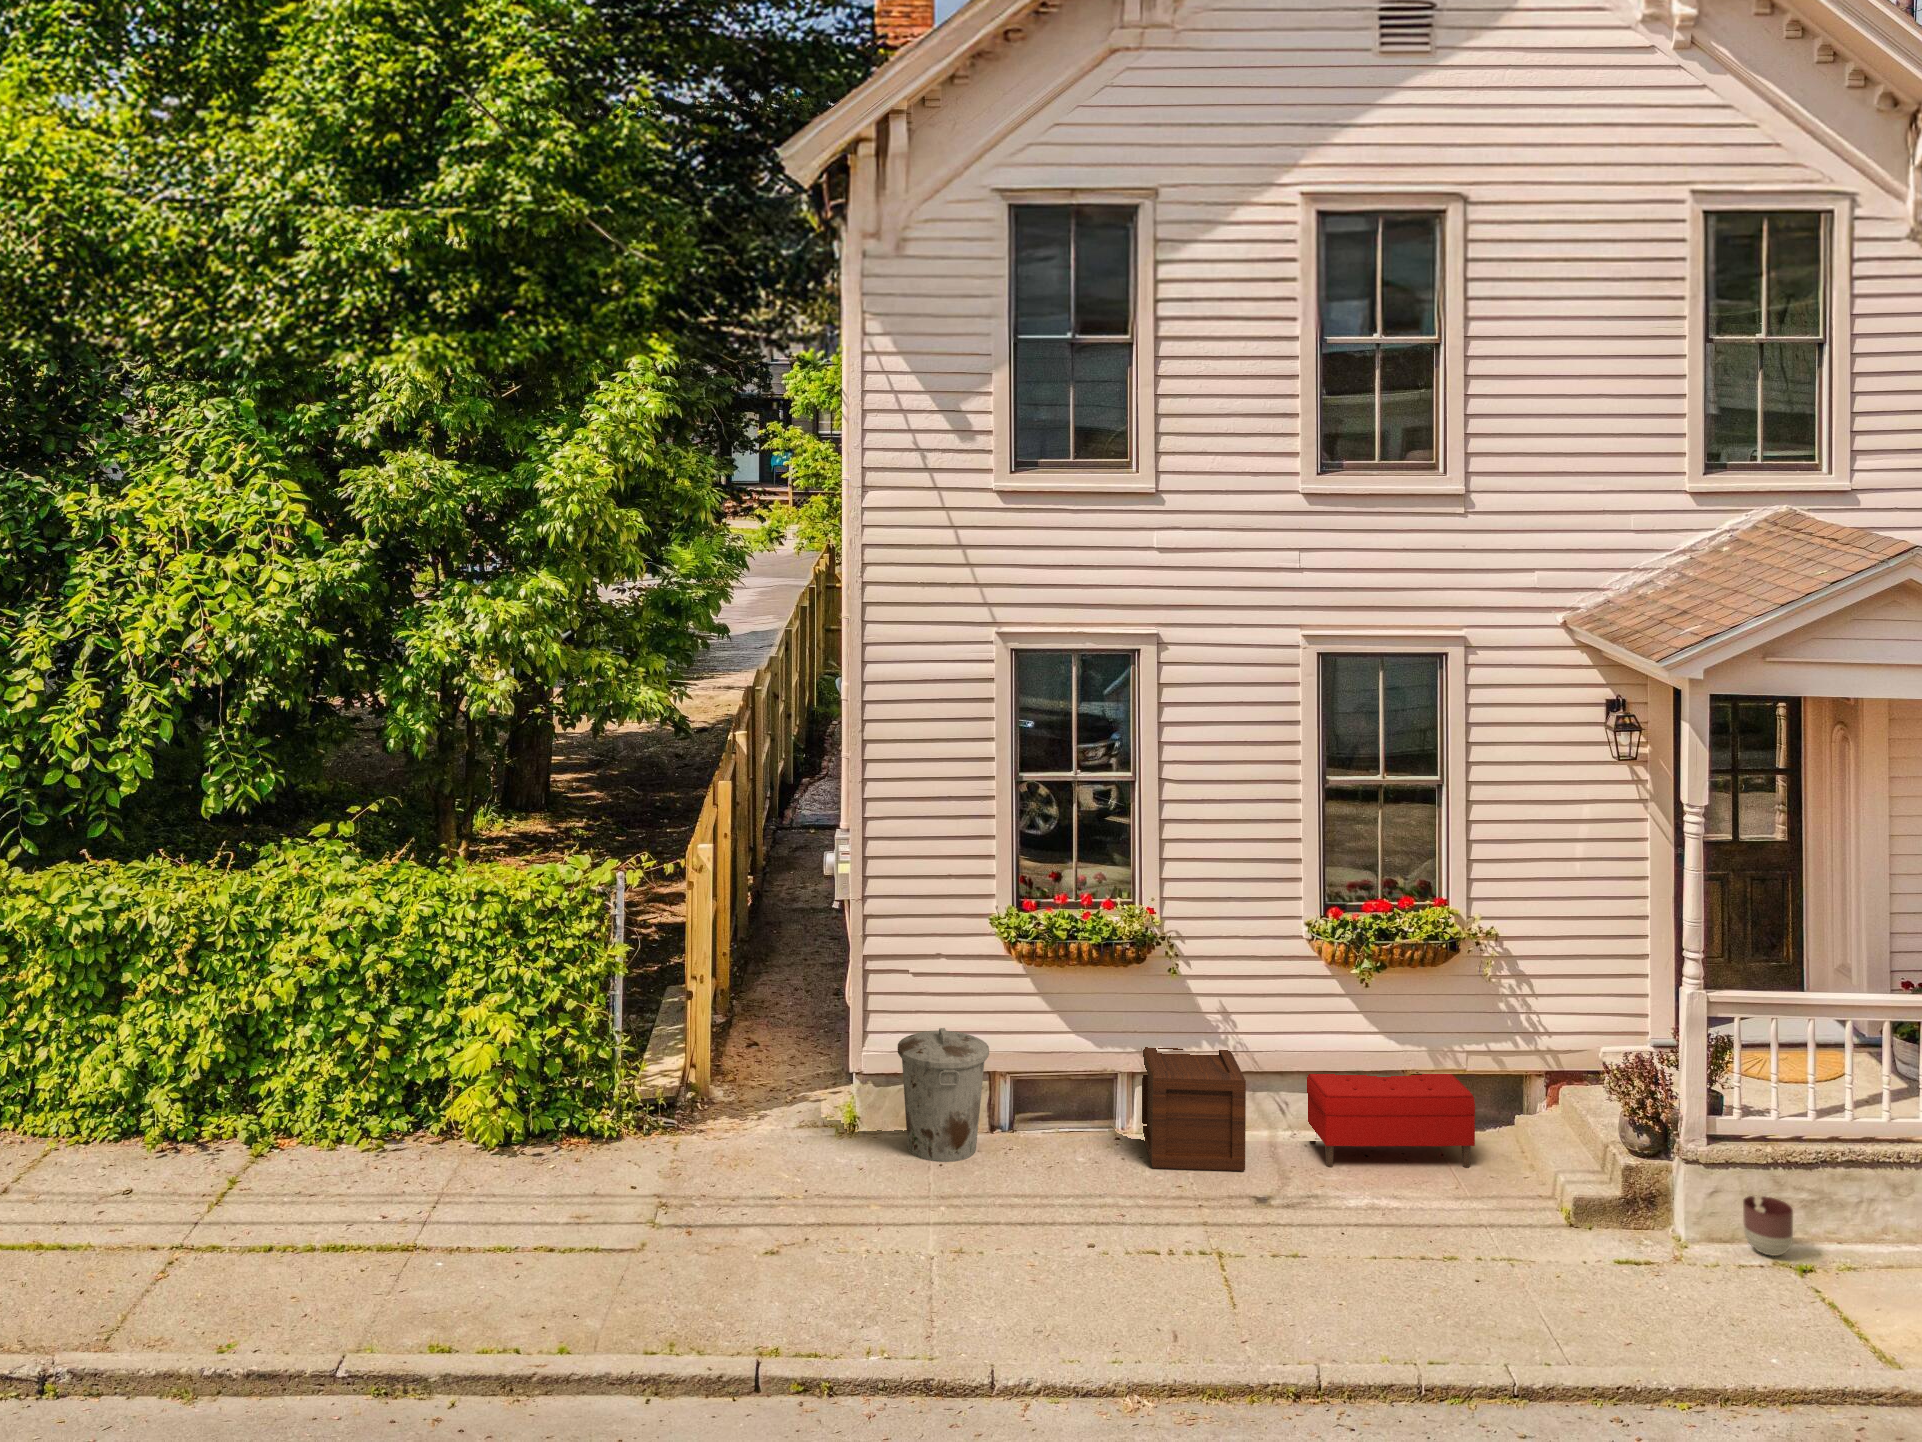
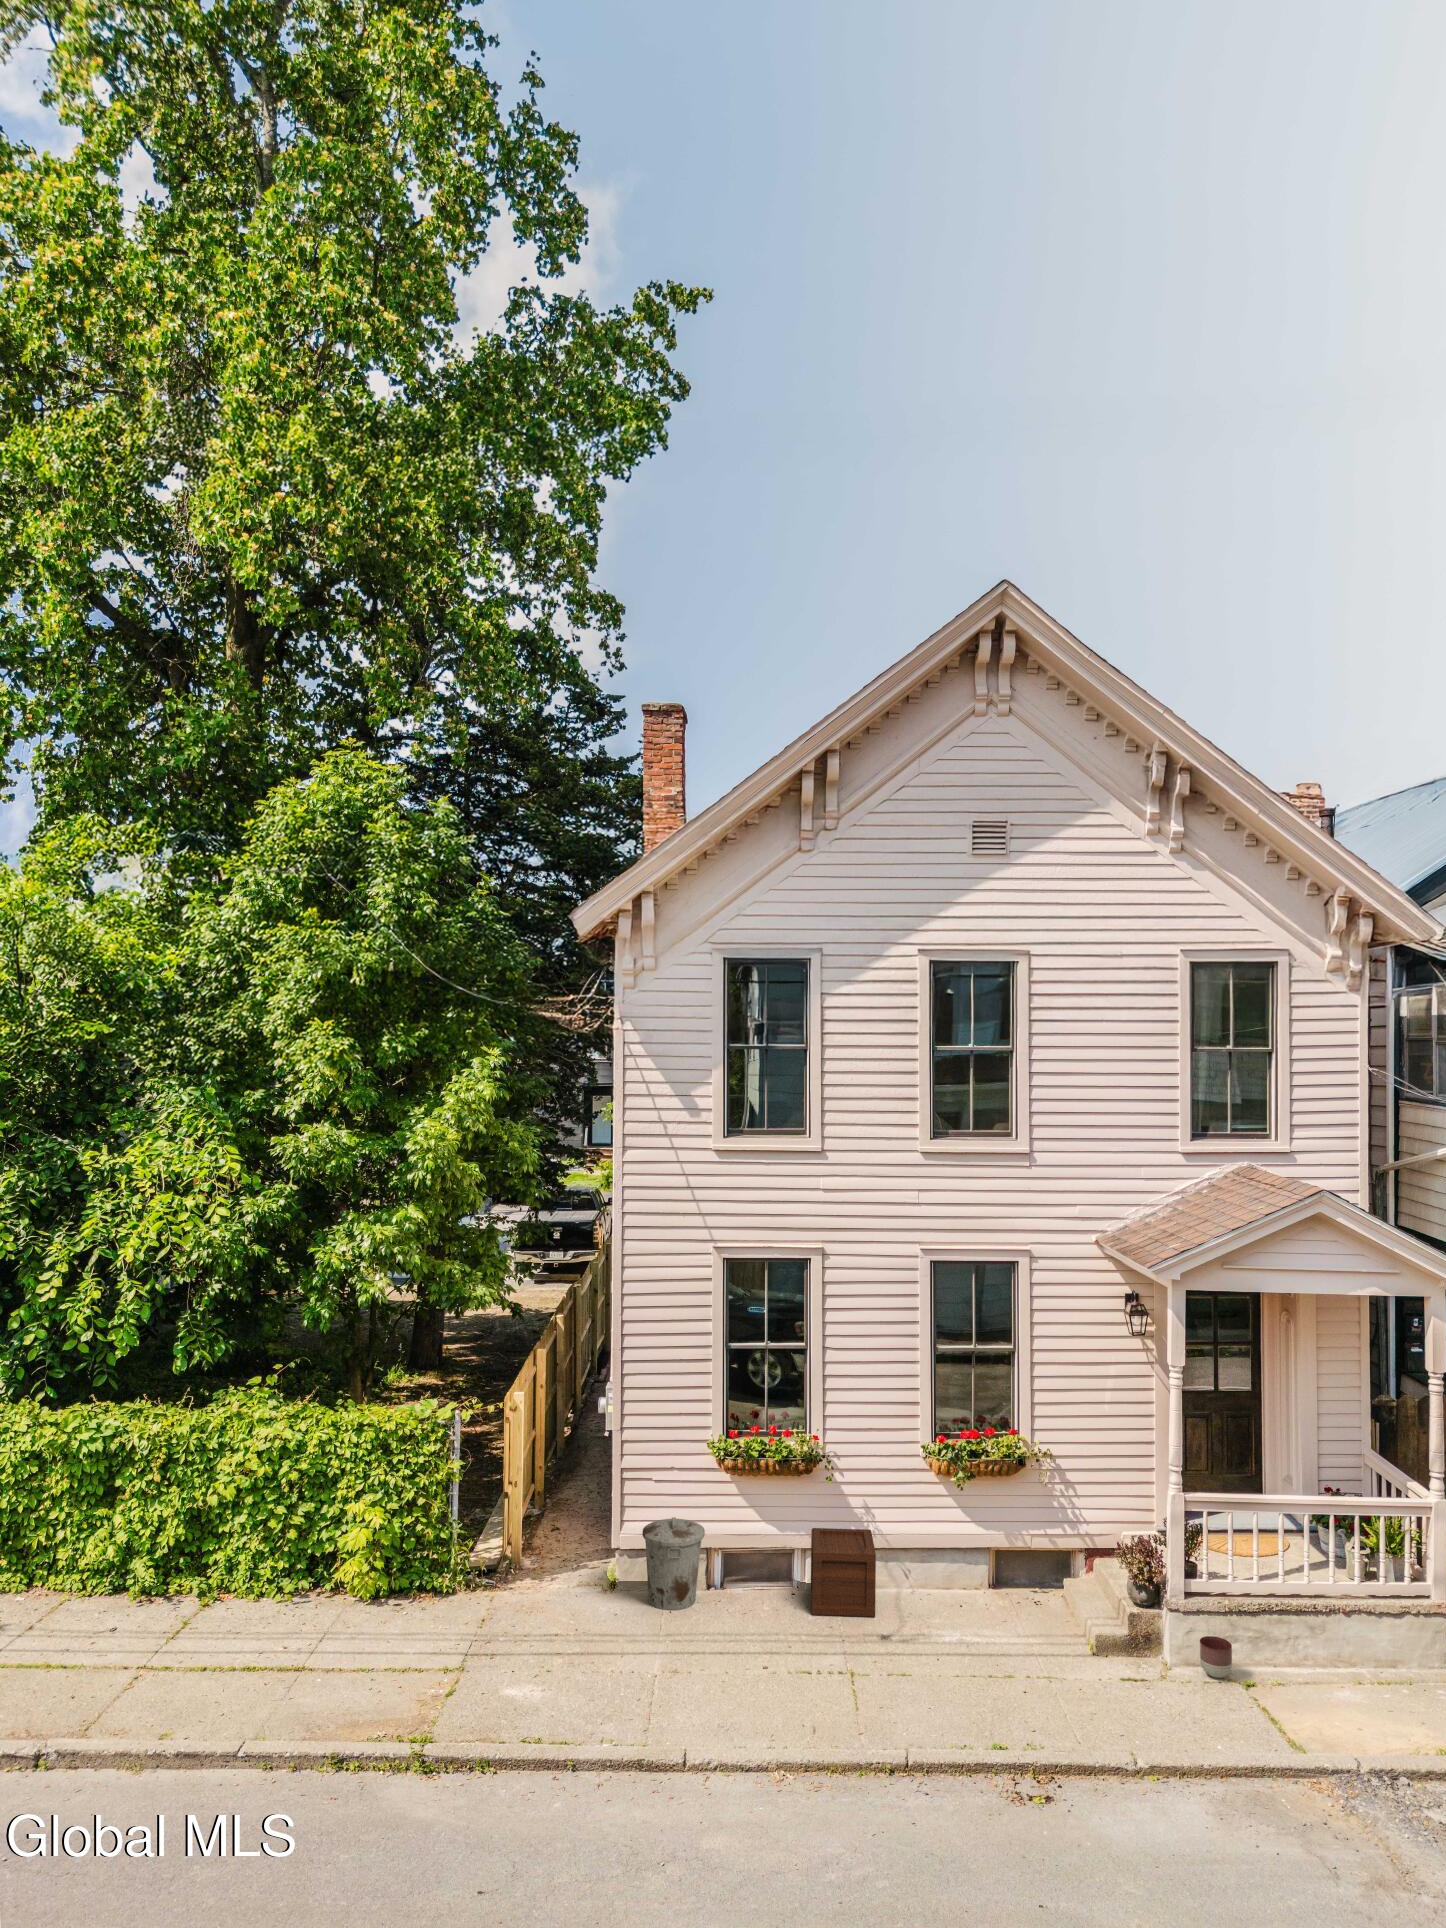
bench: present [1307,1074,1475,1168] -> none [922,1546,1033,1615]

